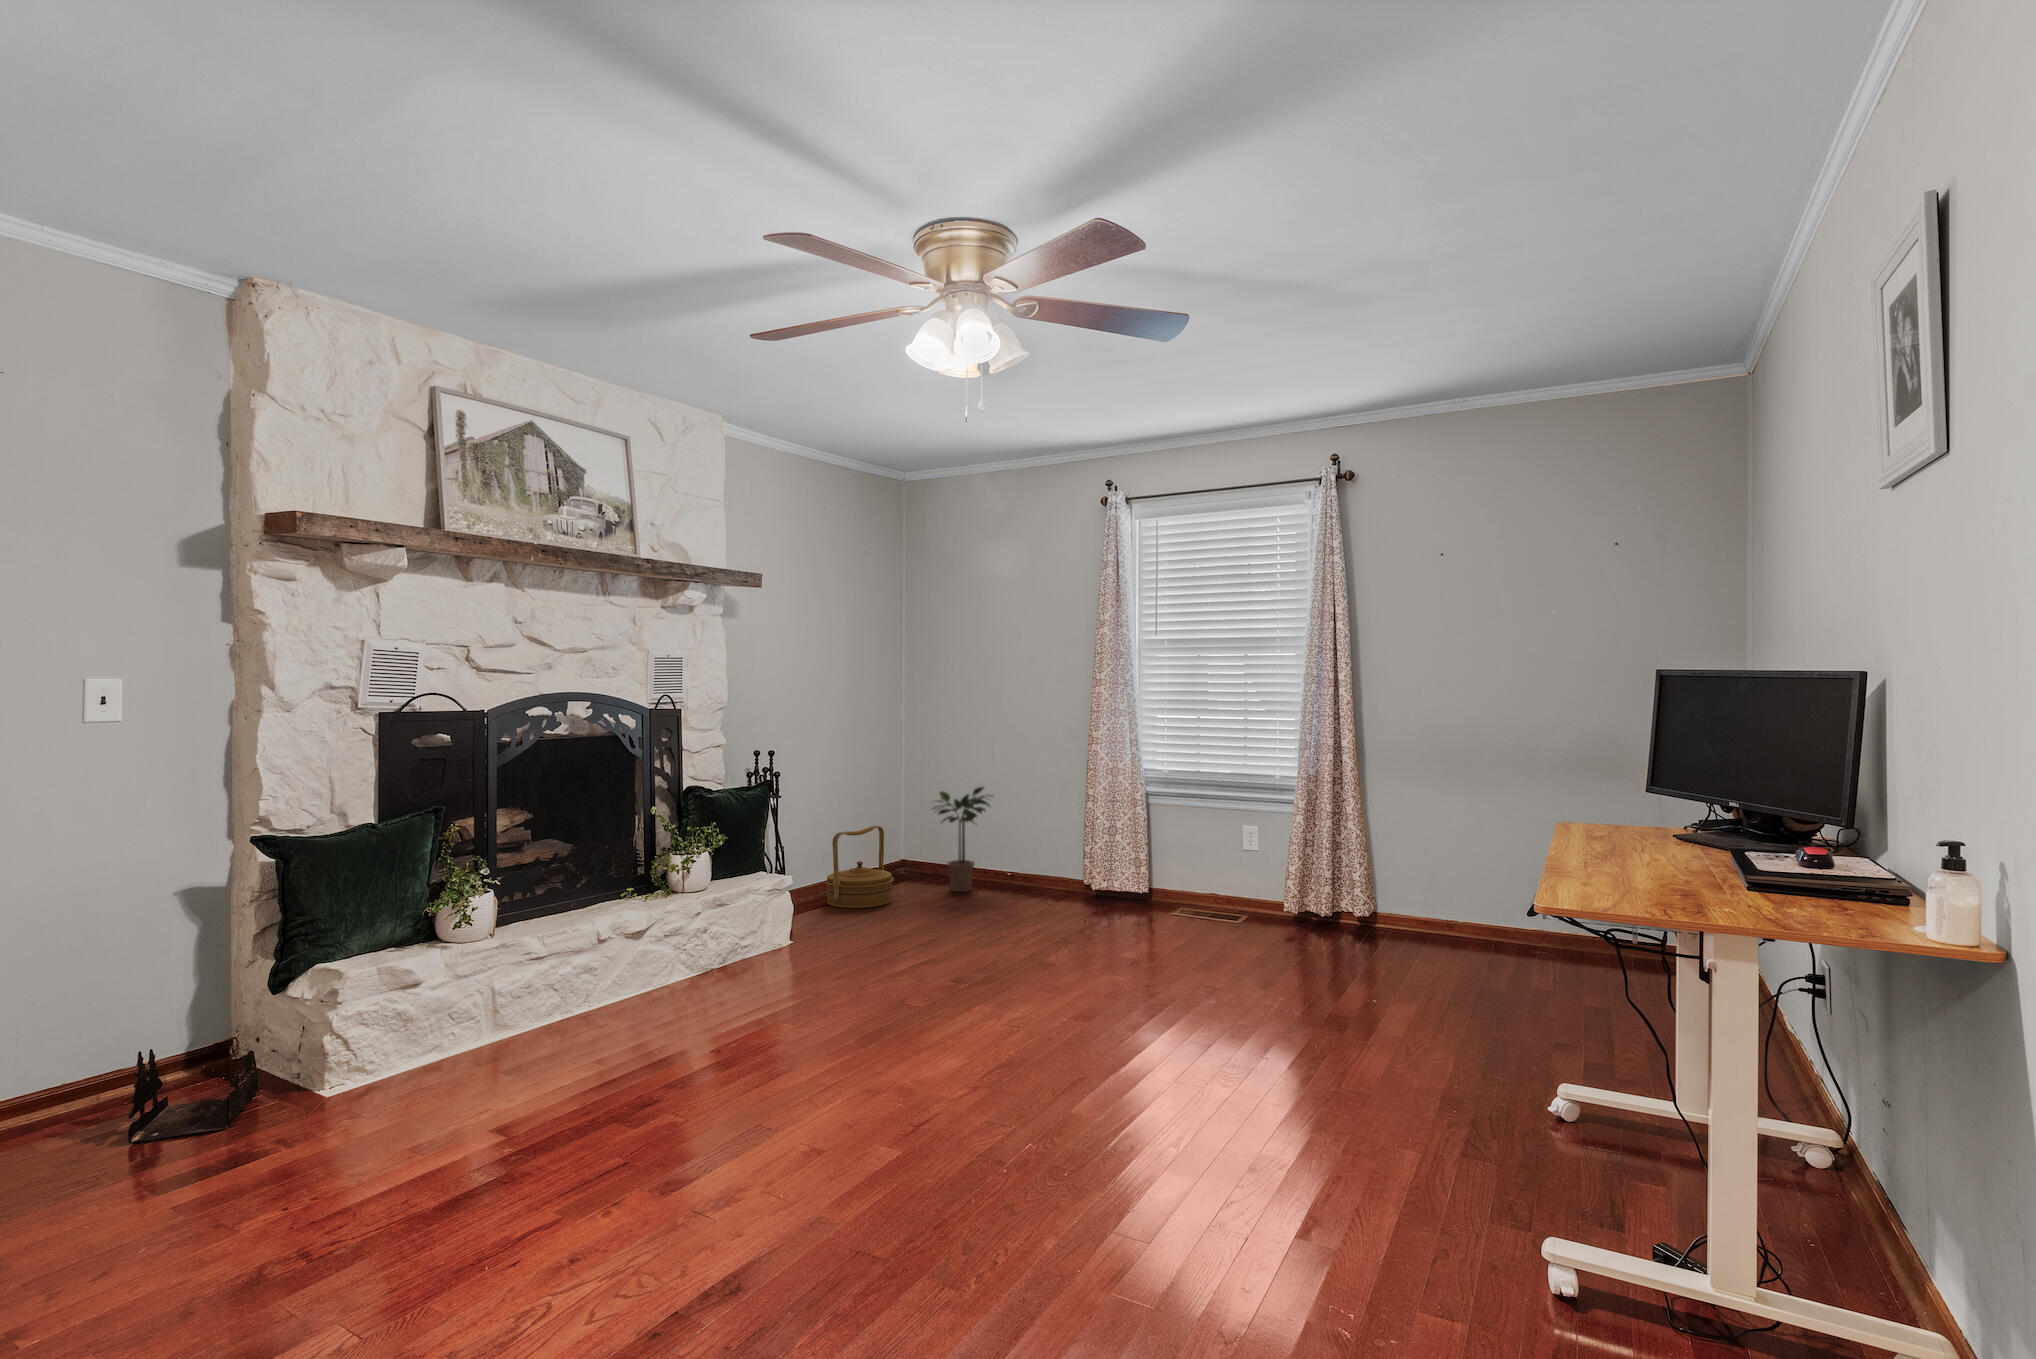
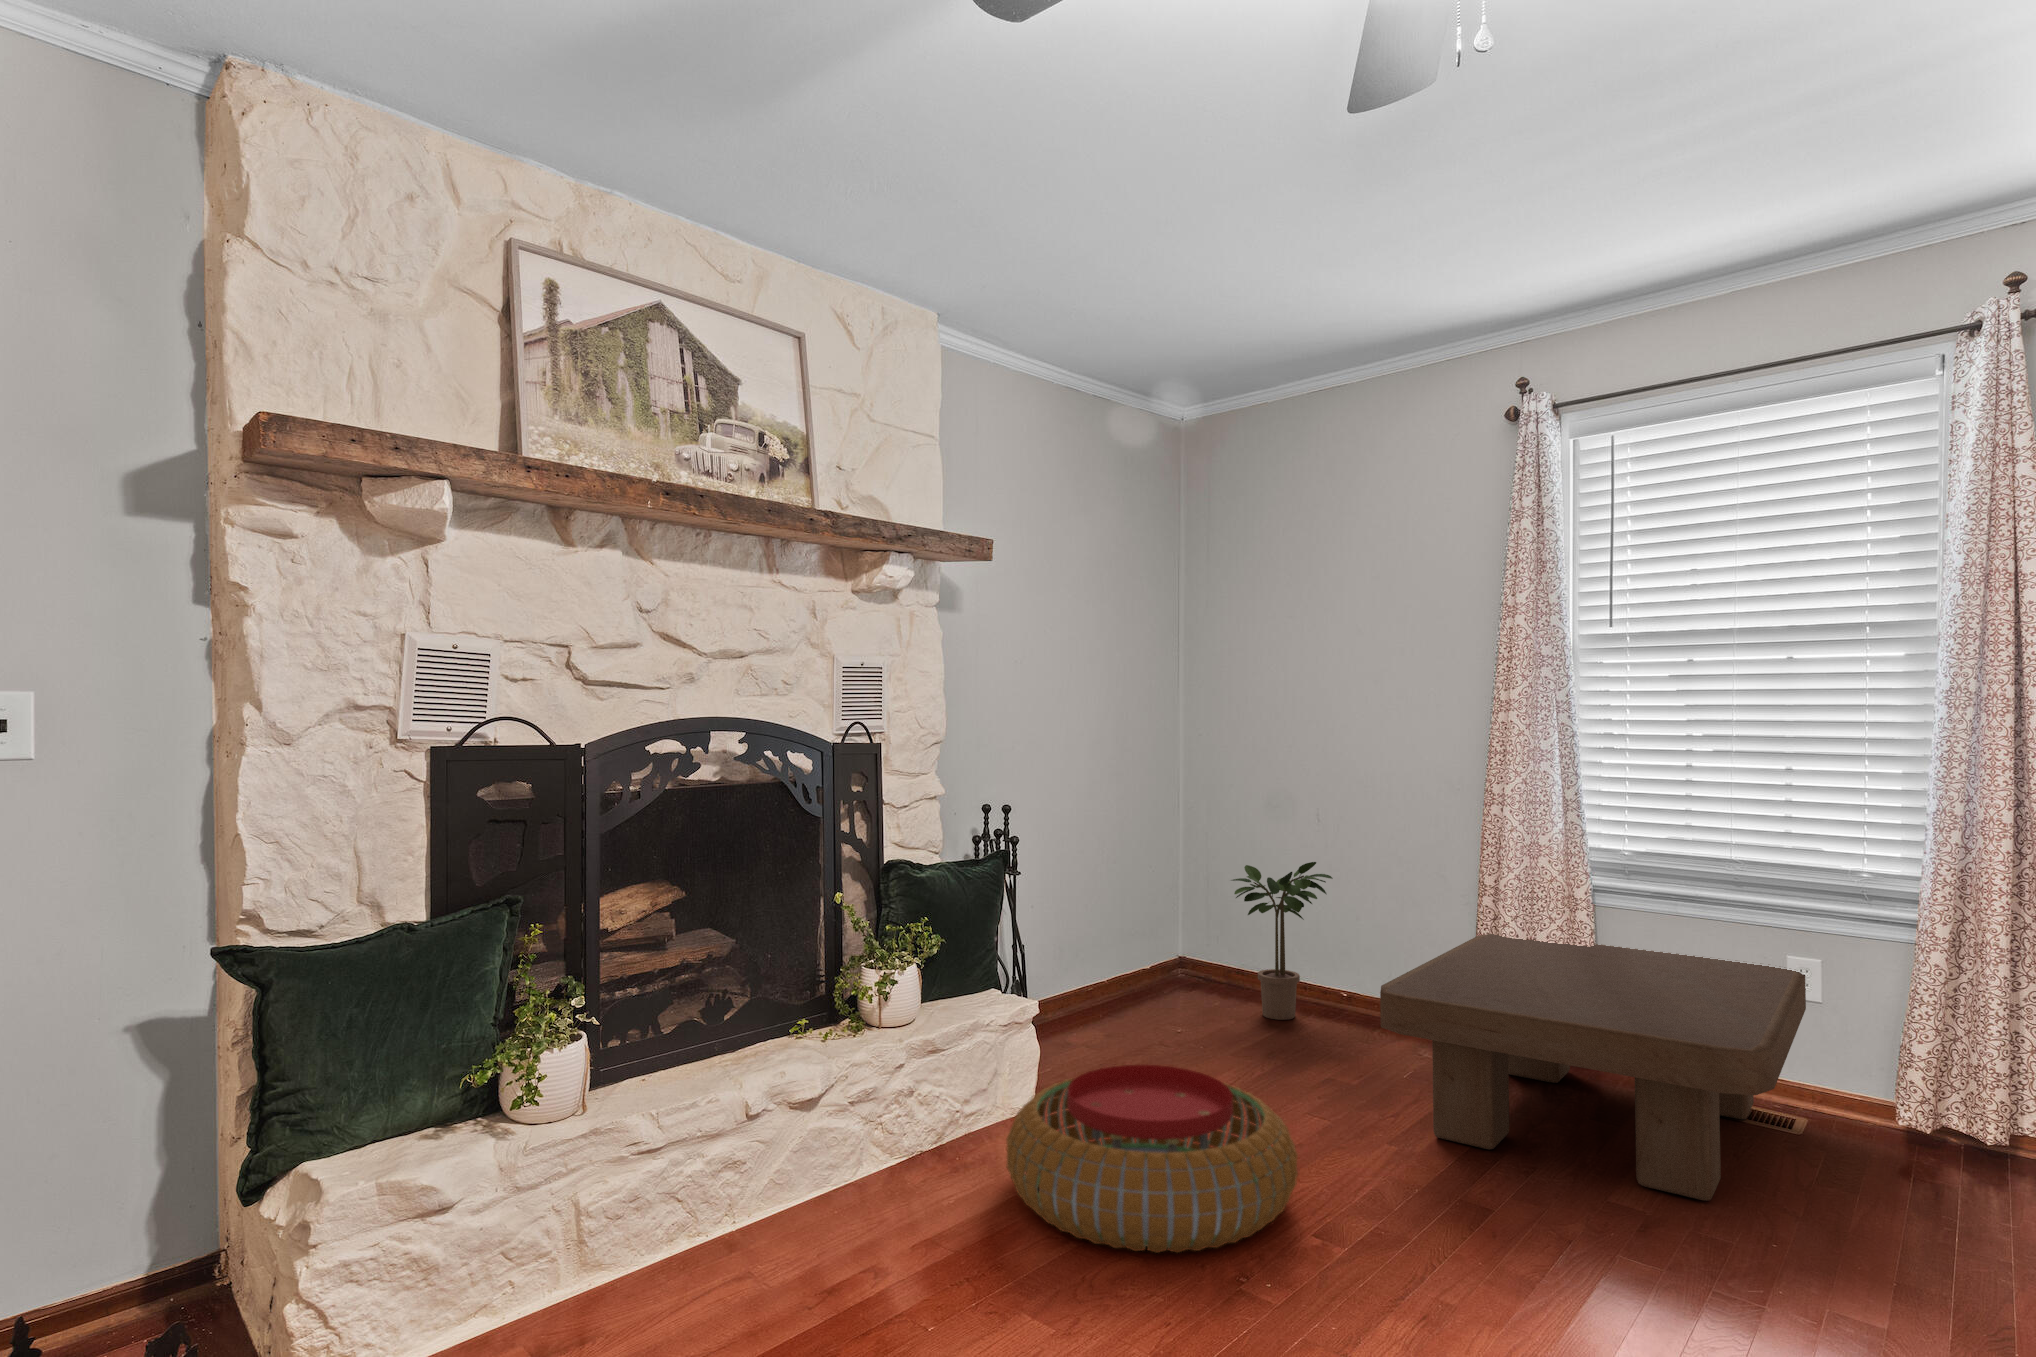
woven basket: present [825,826,894,908] -> none [1081,914,1181,1042]
coffee table: none [1002,827,1249,958] -> present [1380,934,1806,1201]
pouf: none [766,905,941,1000] -> present [1007,1065,1298,1253]

